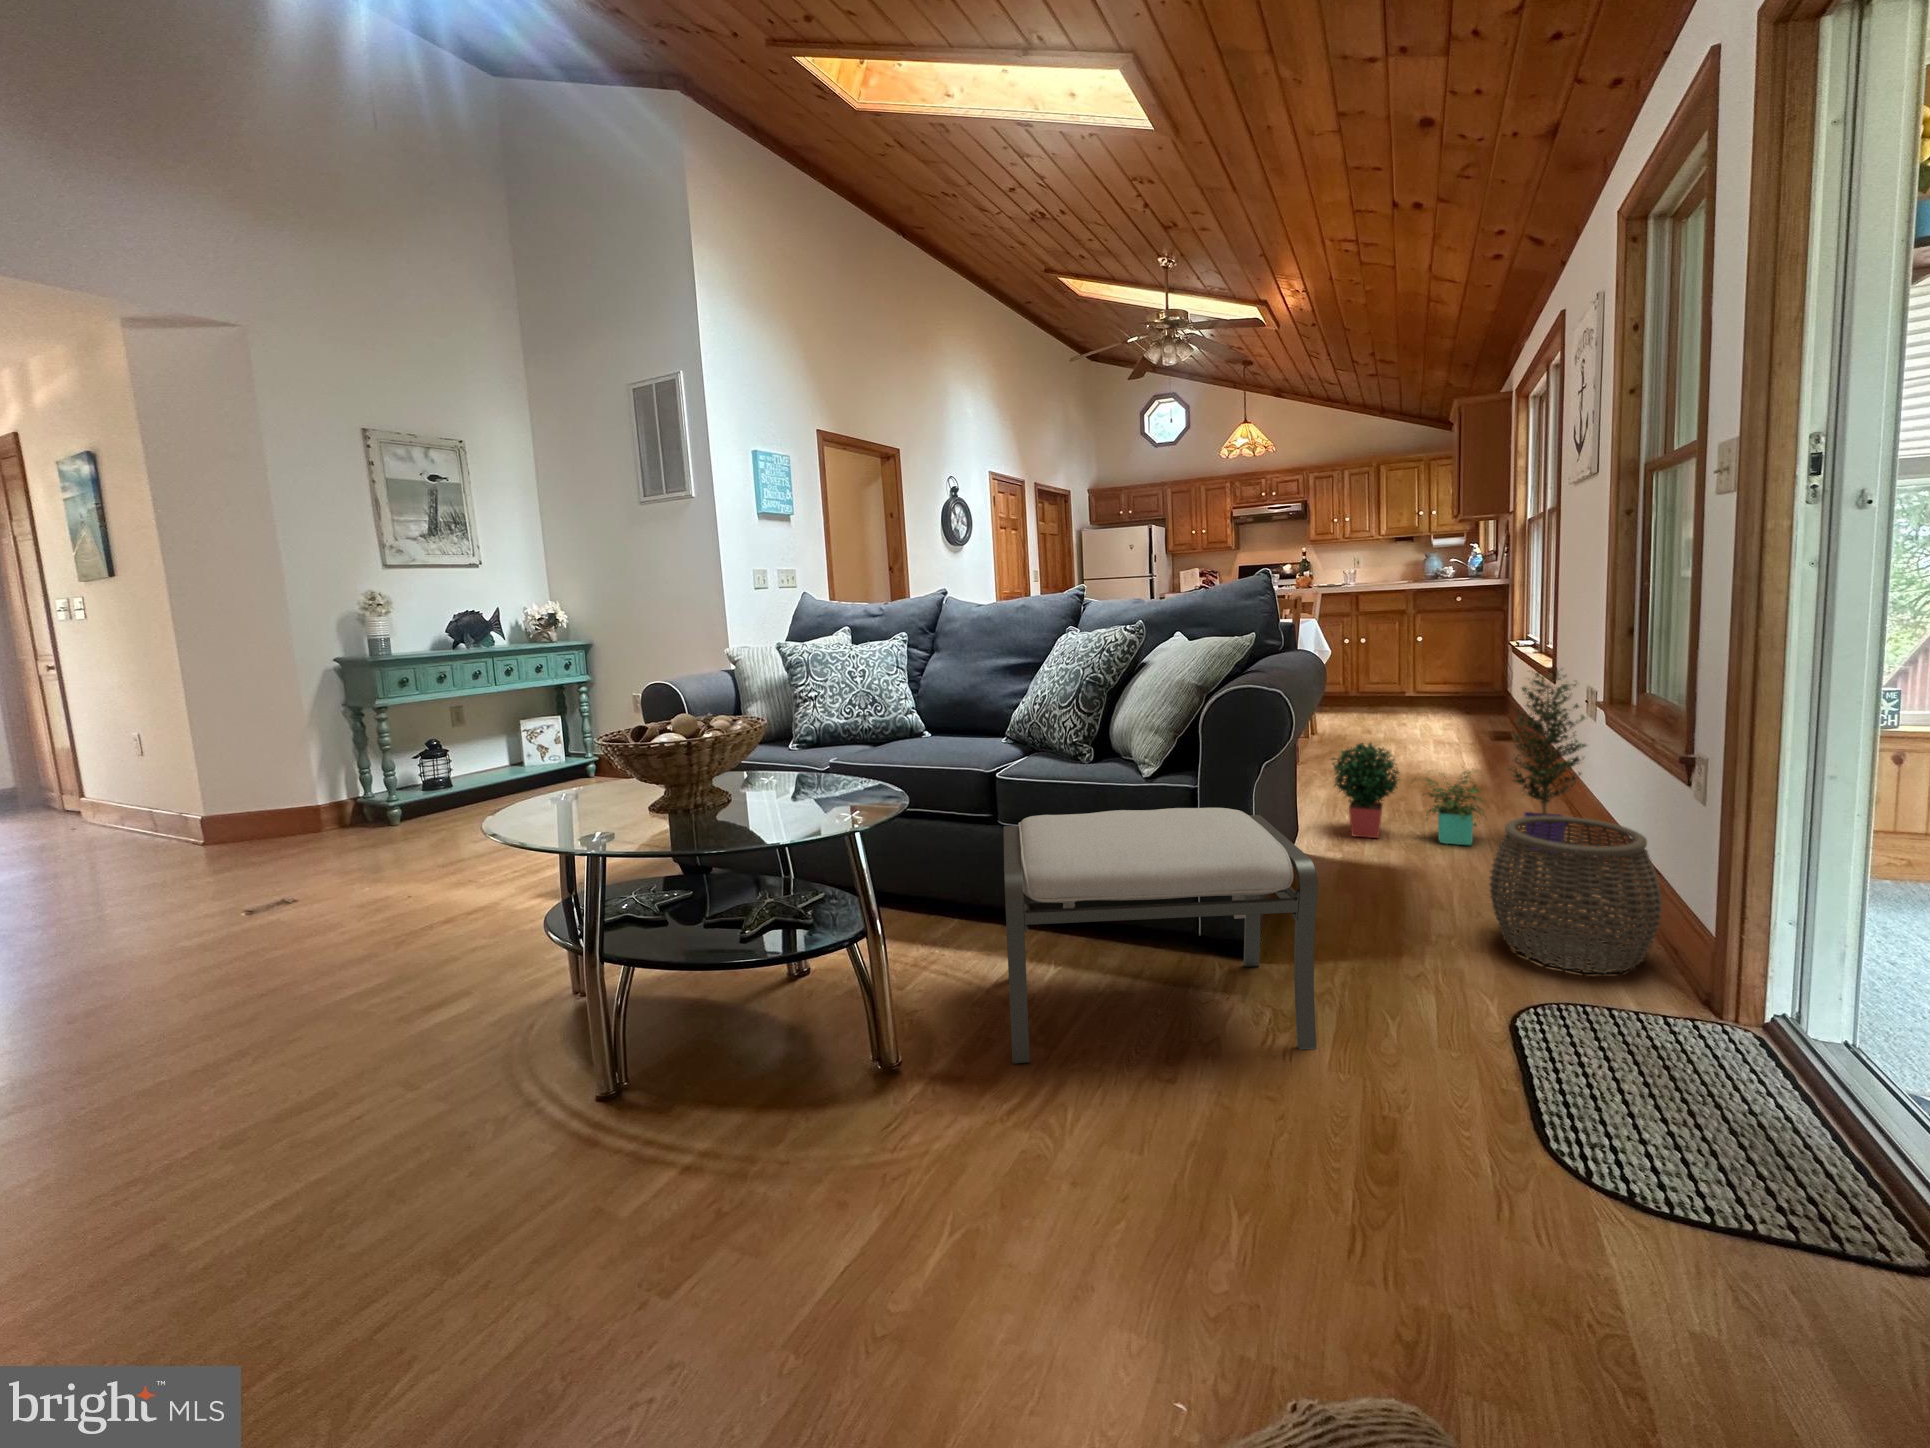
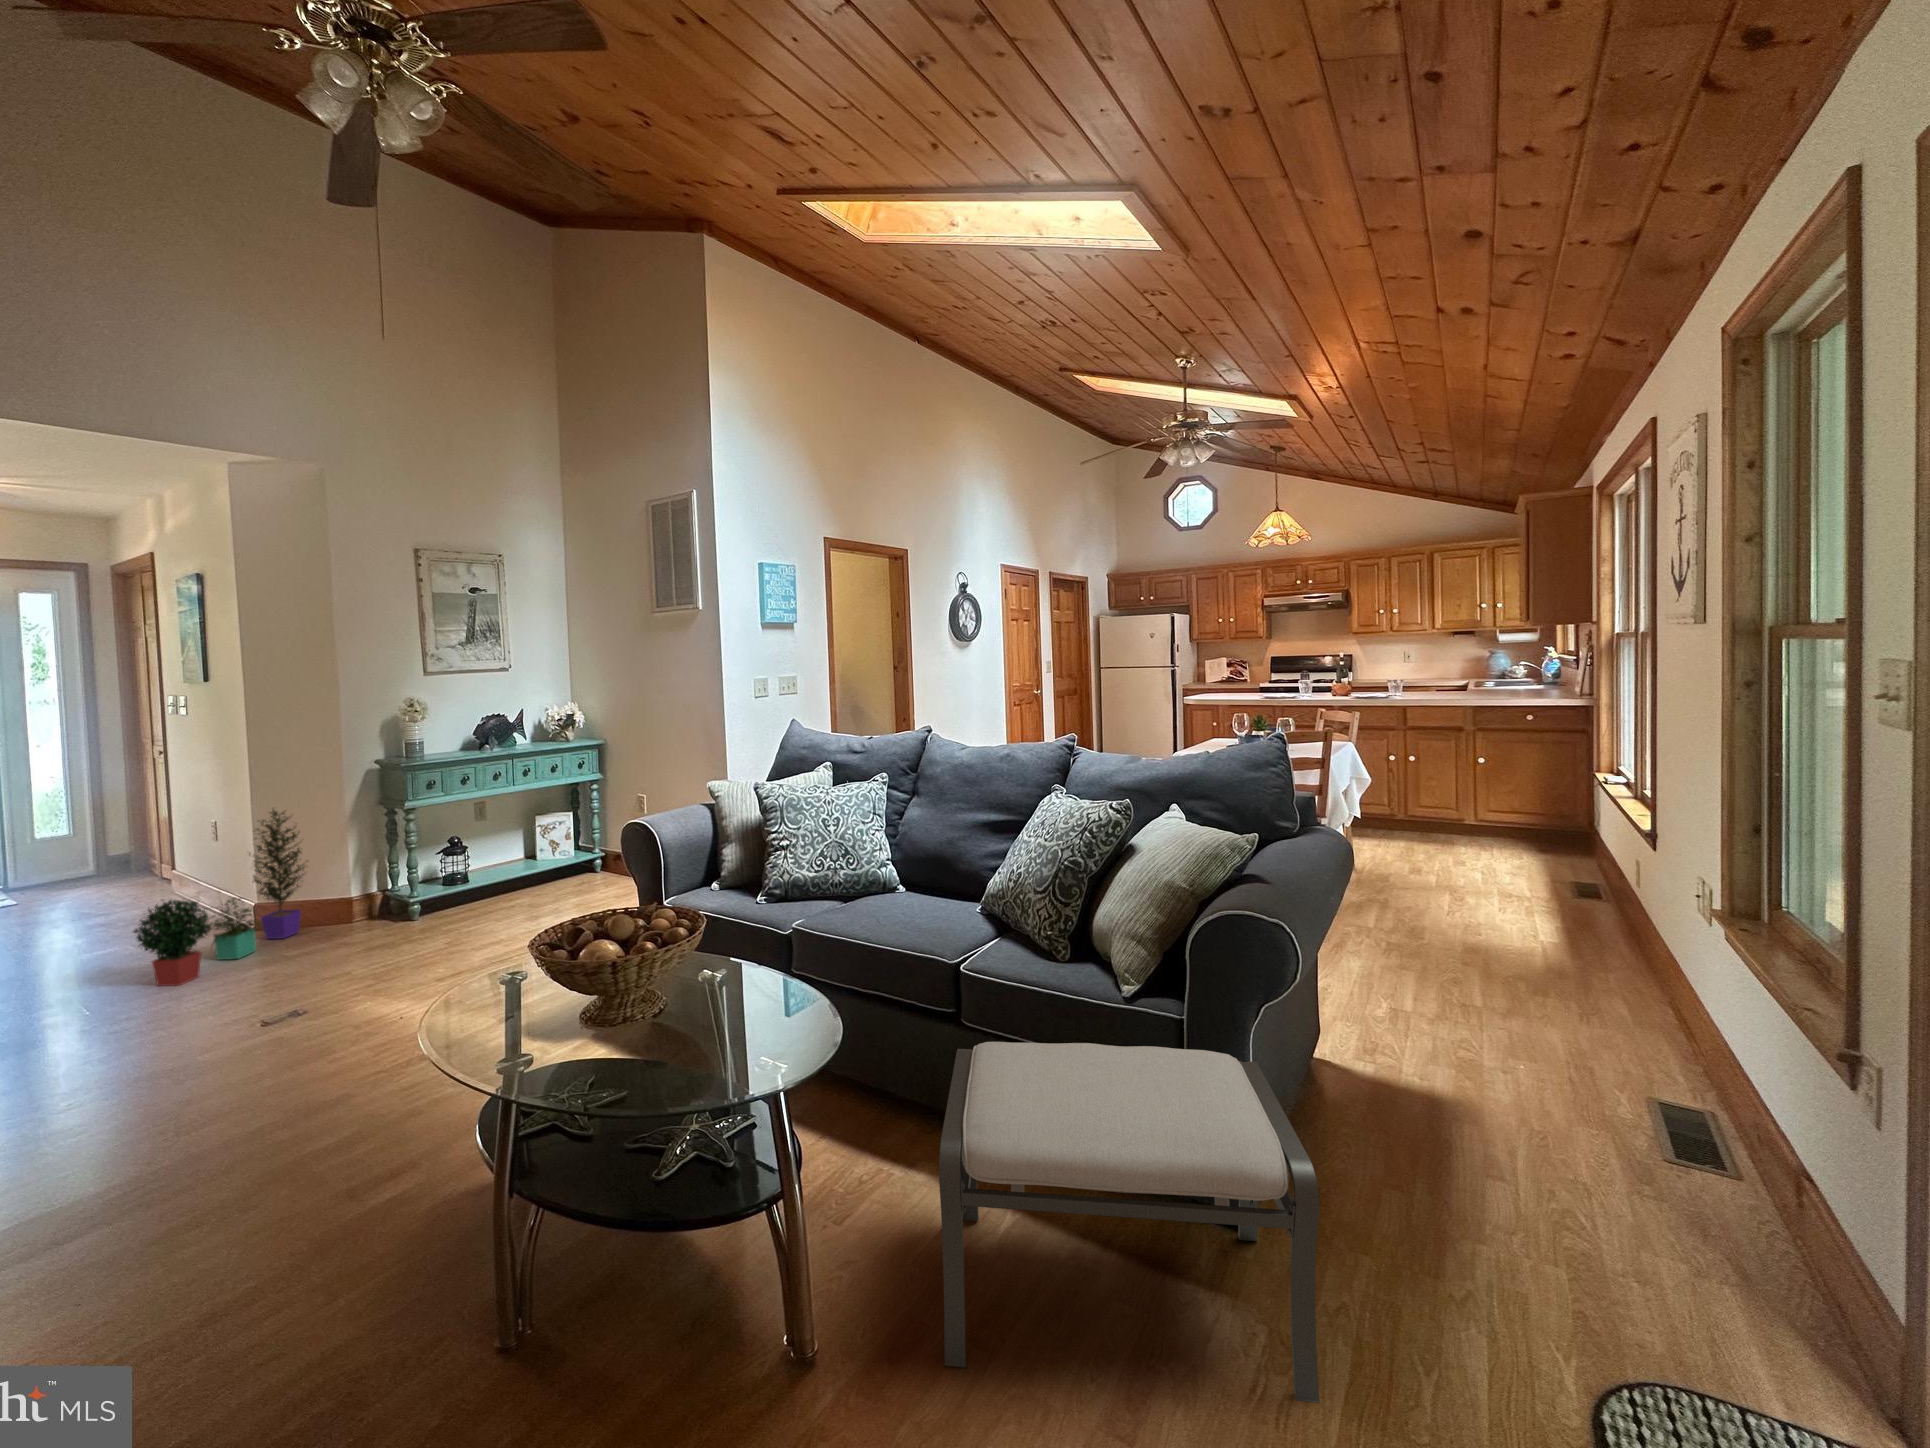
potted plant: present [1332,672,1586,852] -> present [134,808,304,986]
woven basket: present [1489,816,1662,974] -> none [1560,1082,1811,1326]

